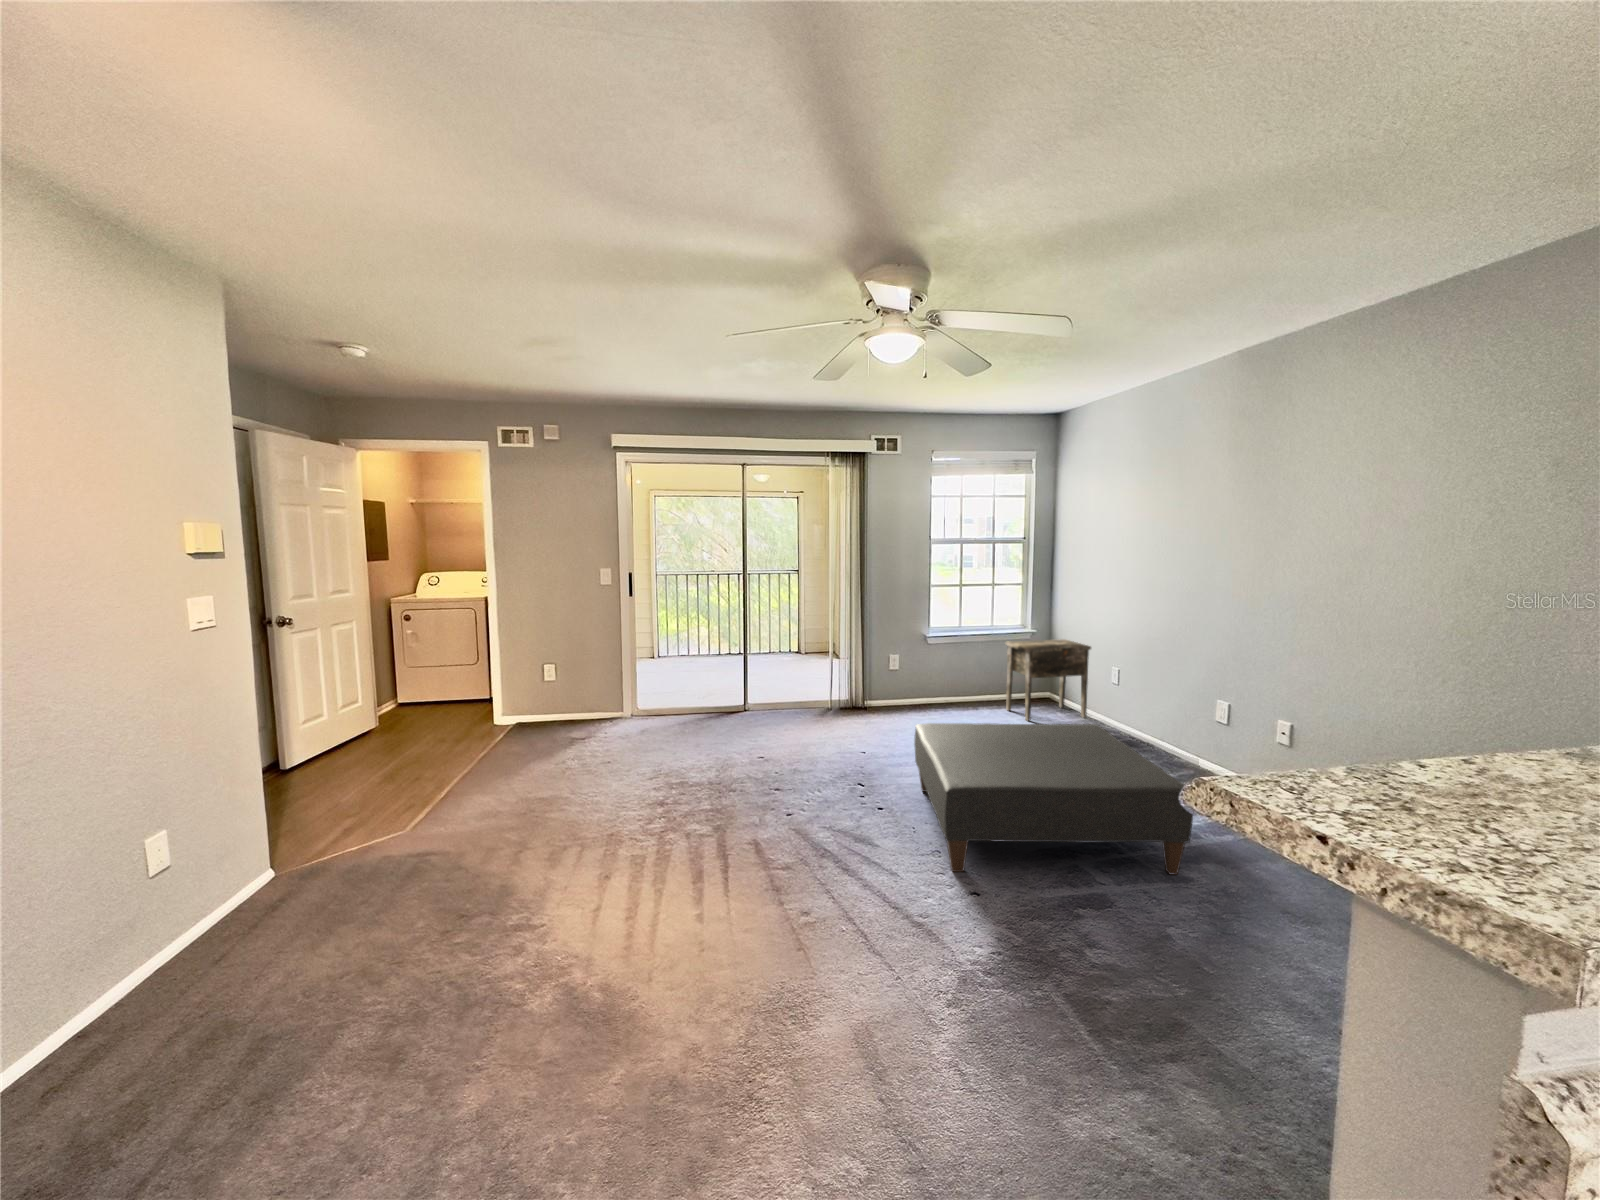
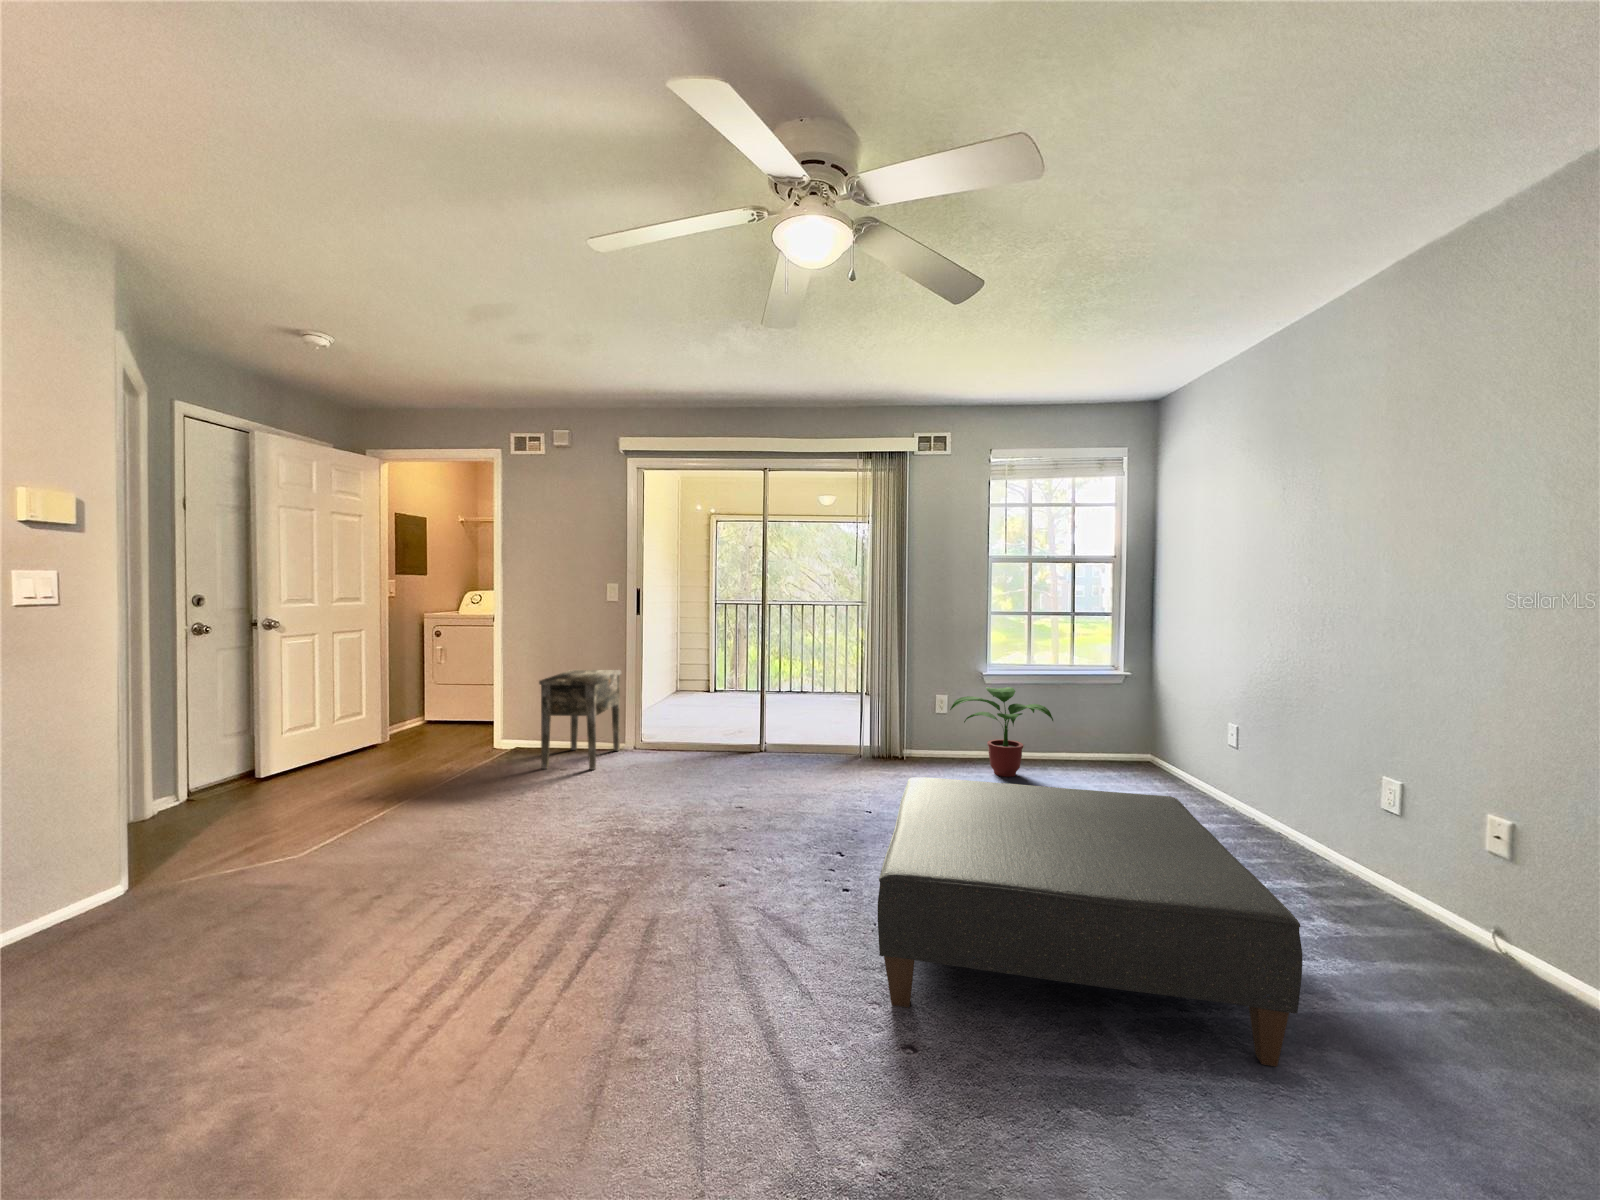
side table: present [1005,639,1091,721] -> present [539,670,621,770]
potted plant: none [909,647,989,718] -> present [950,687,1053,777]

